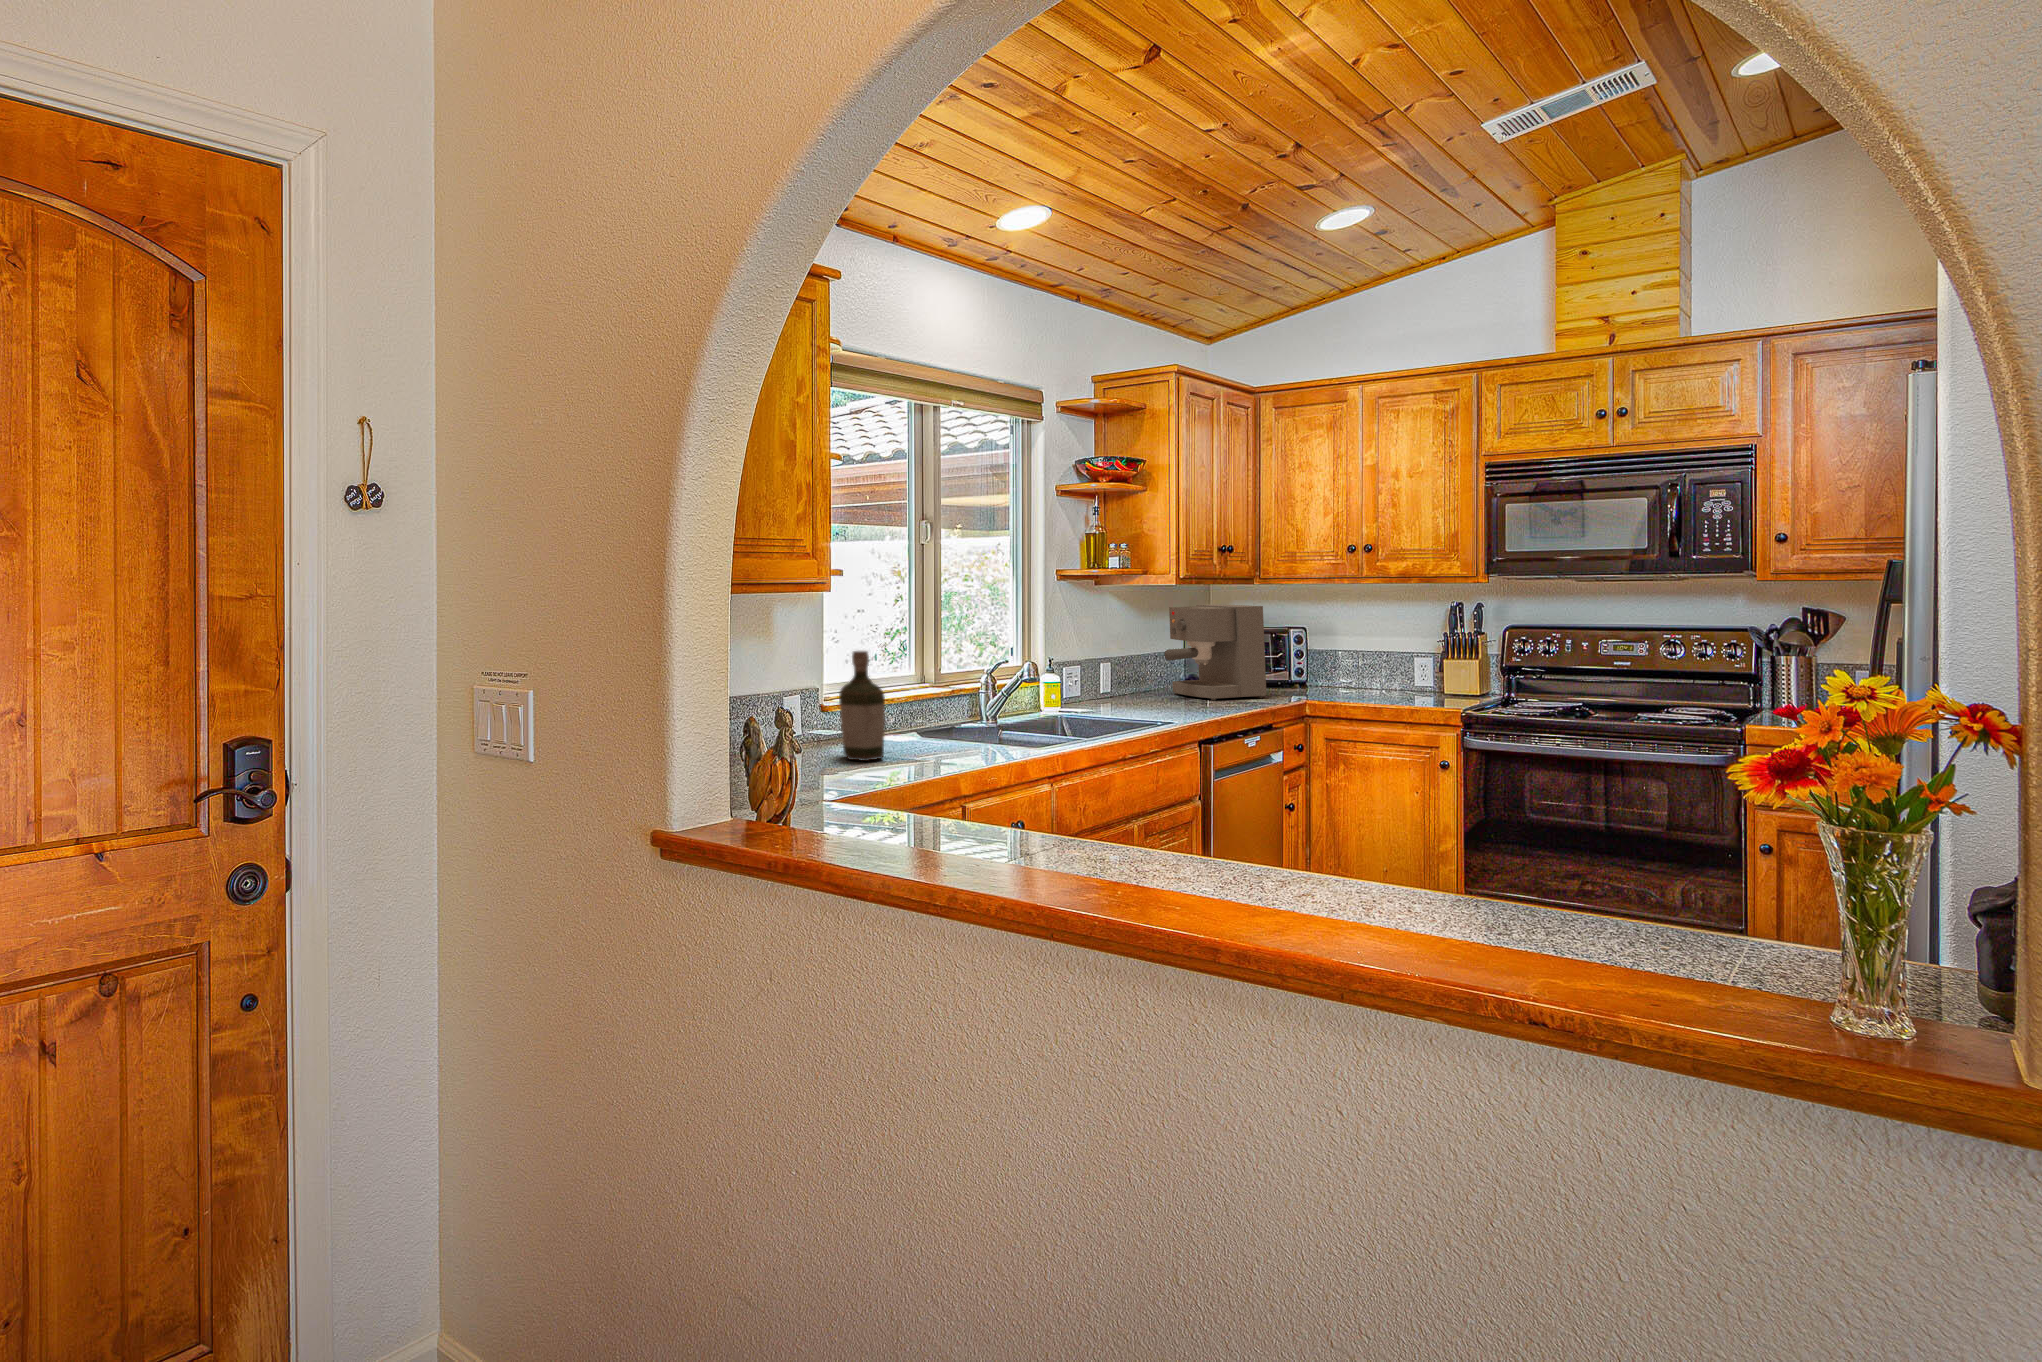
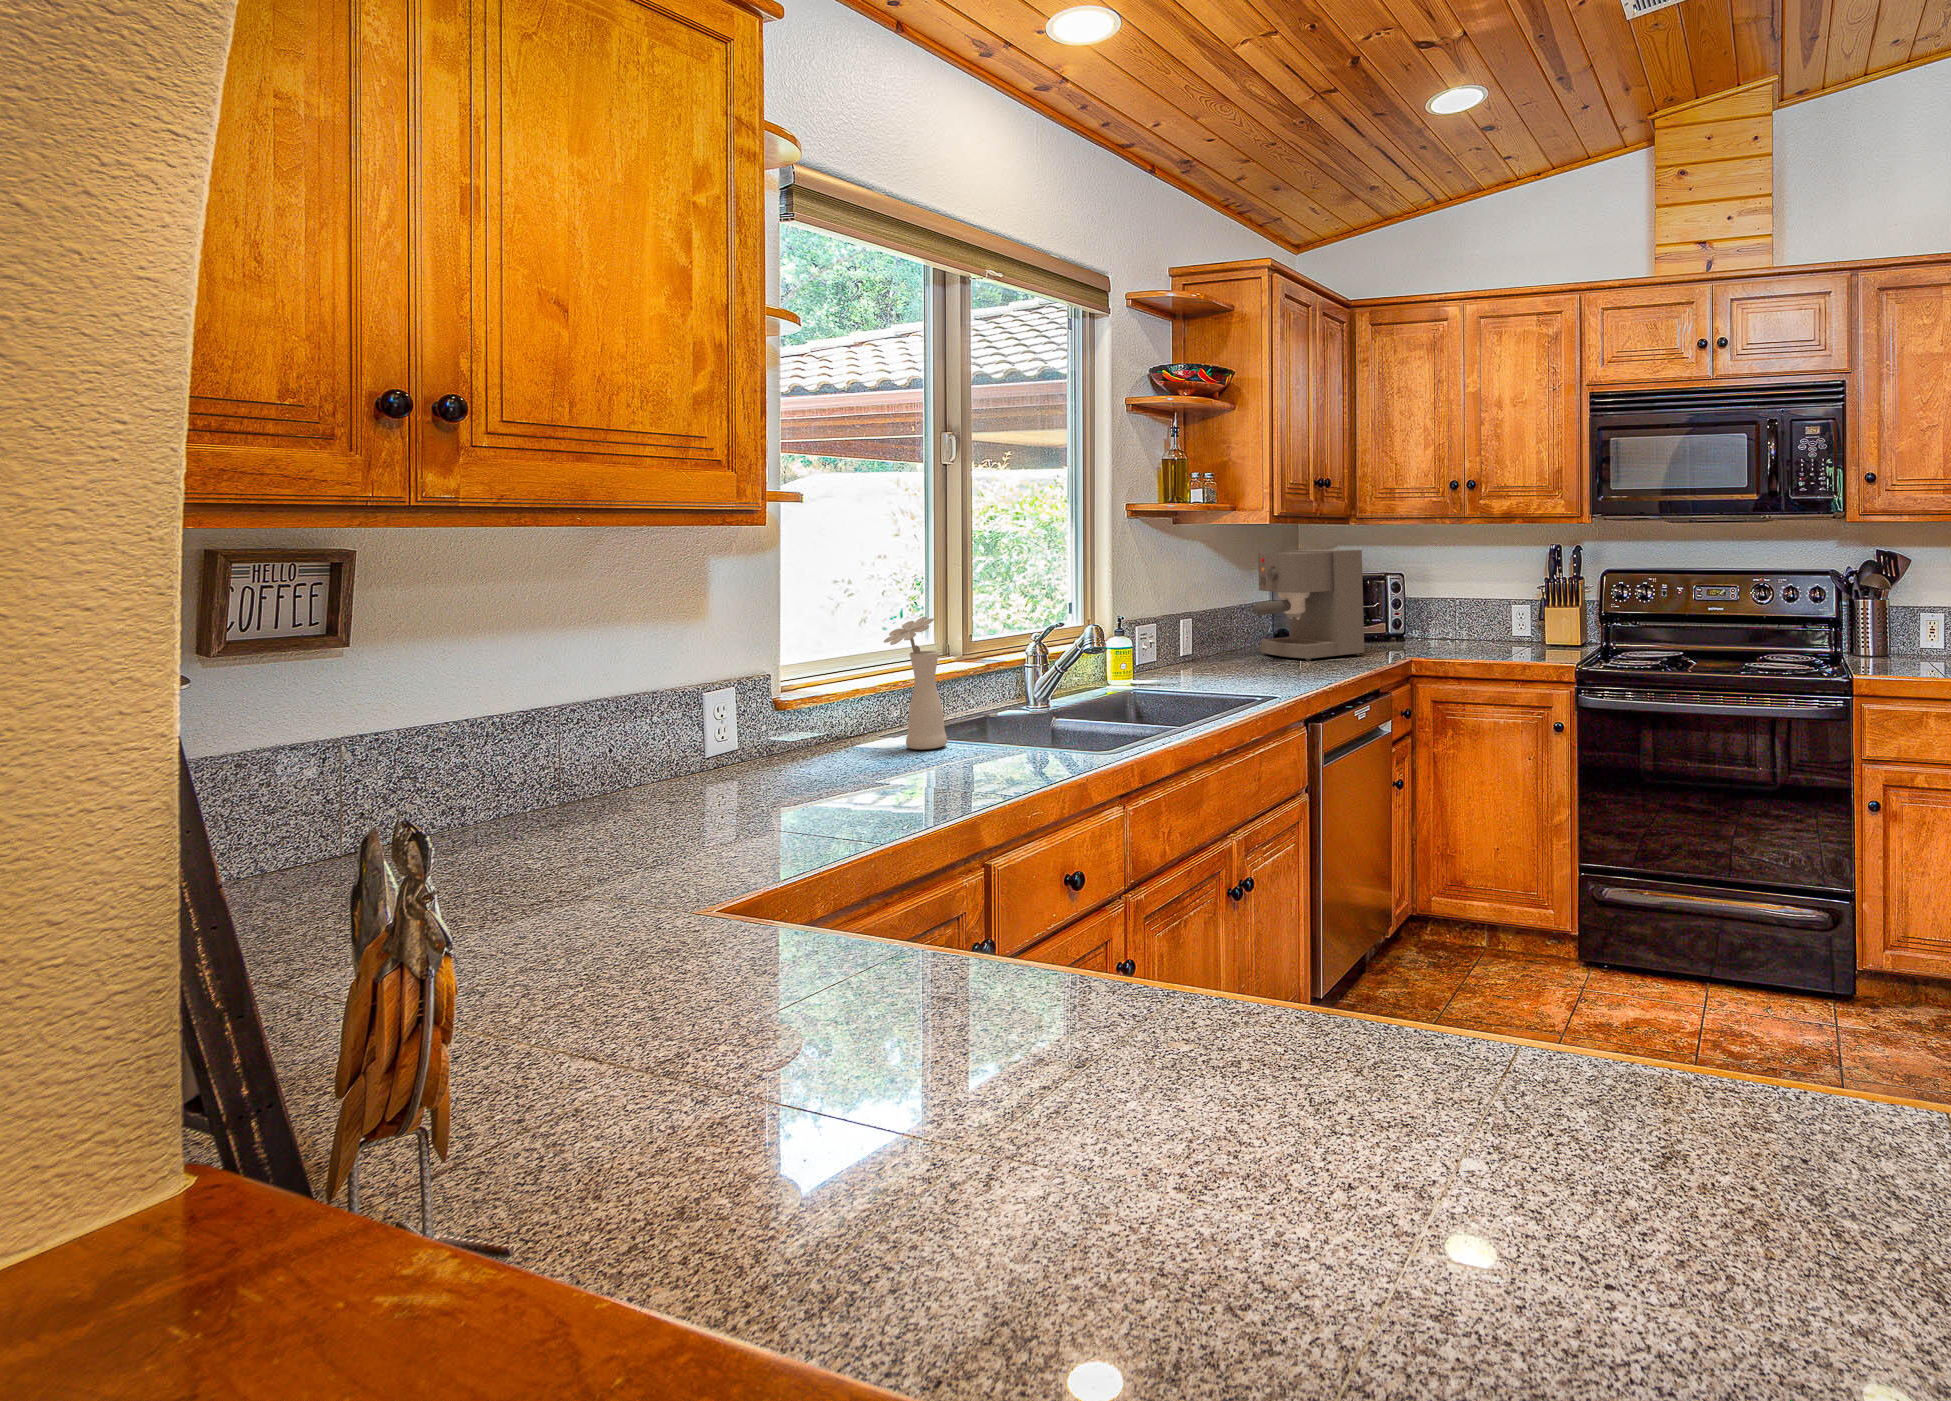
bottle: present [839,651,885,761] -> none [785,615,858,793]
vase: none [889,653,931,743] -> present [884,617,948,749]

